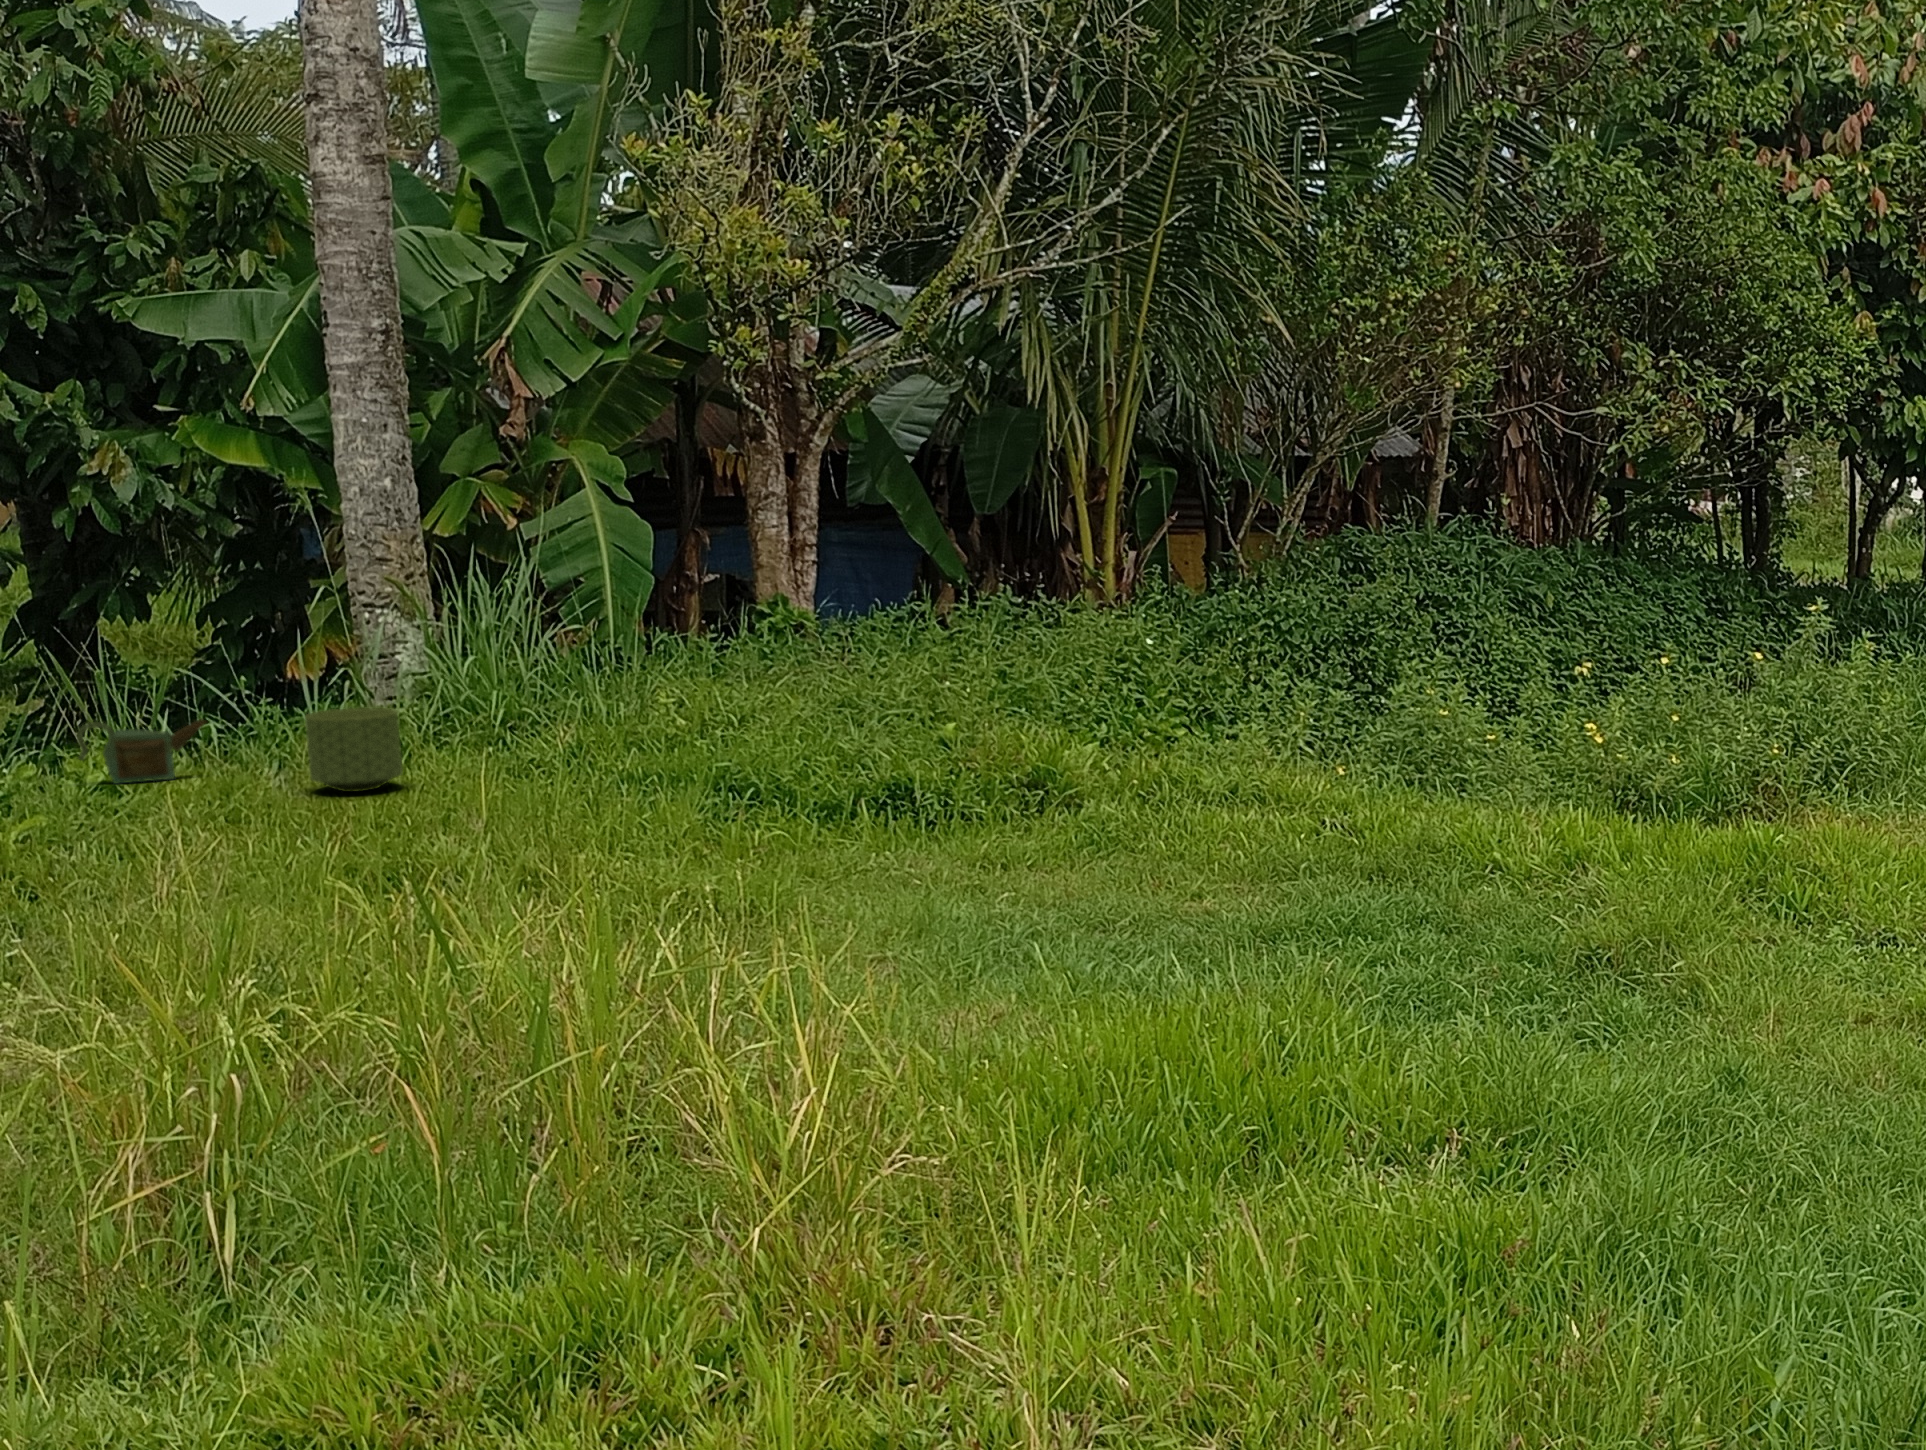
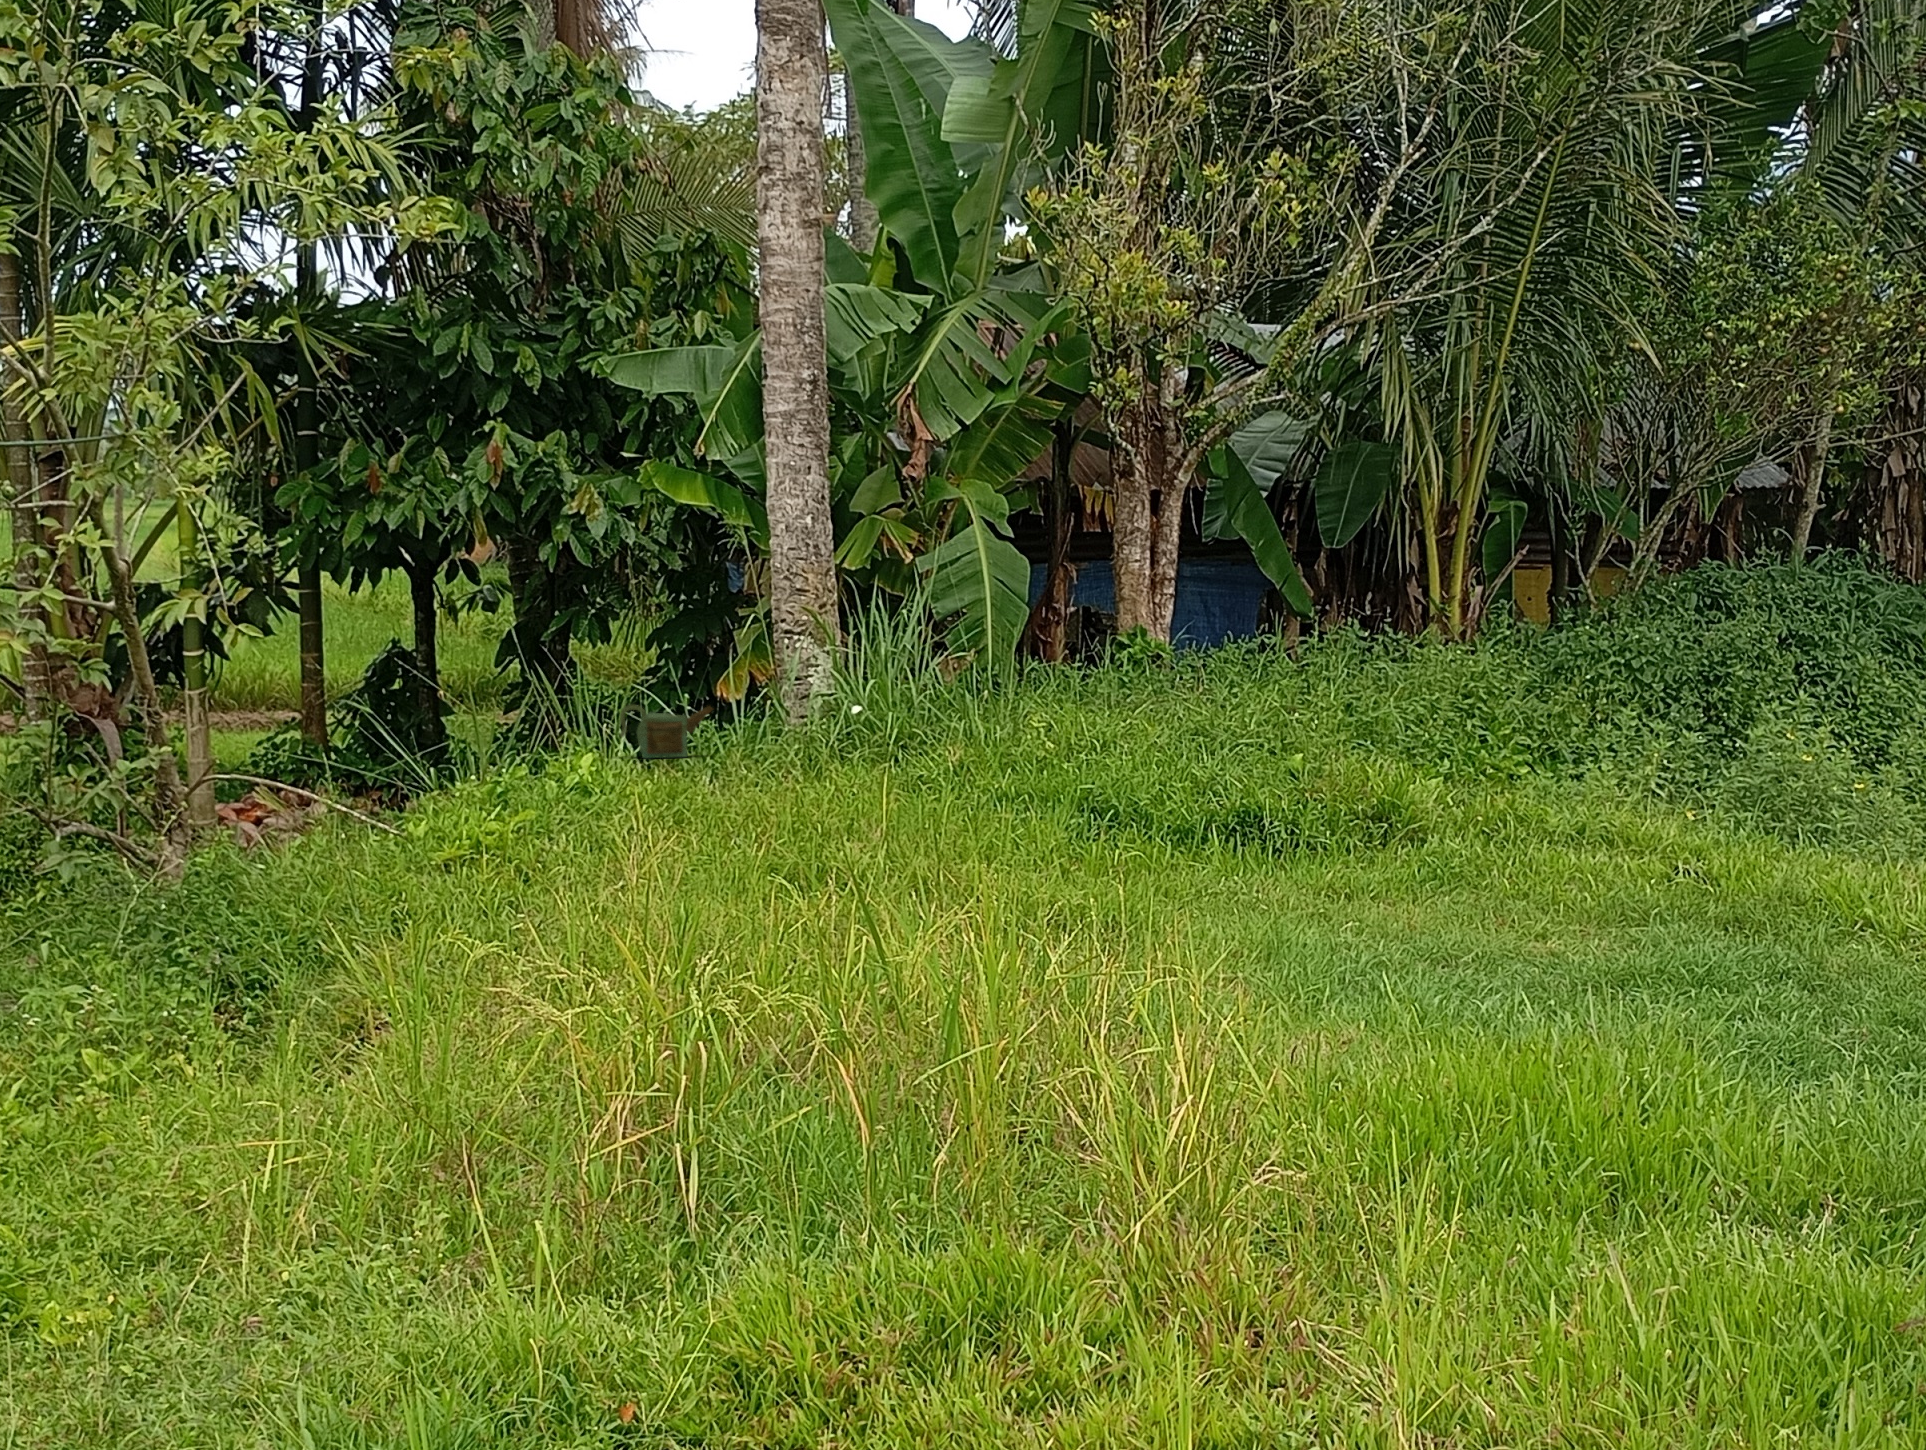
planter: present [305,708,403,792] -> none [796,700,868,773]

